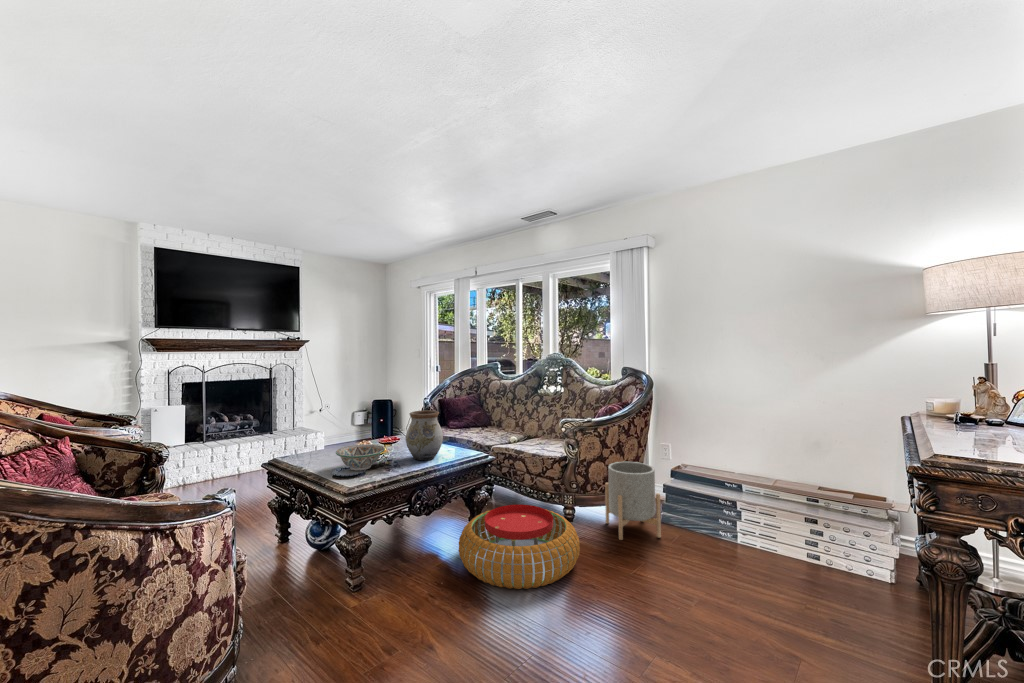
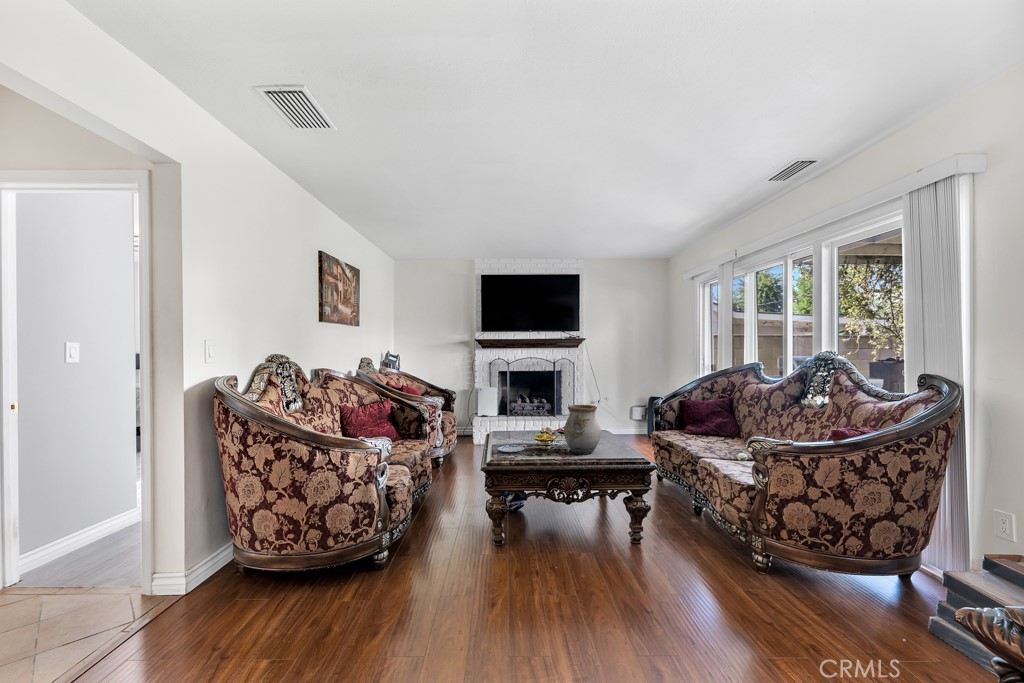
decorative bowl: present [336,444,385,471] -> none [502,429,543,451]
planter: present [605,462,661,540] -> none [796,510,880,641]
pouf: present [459,505,580,589] -> none [571,519,713,614]

